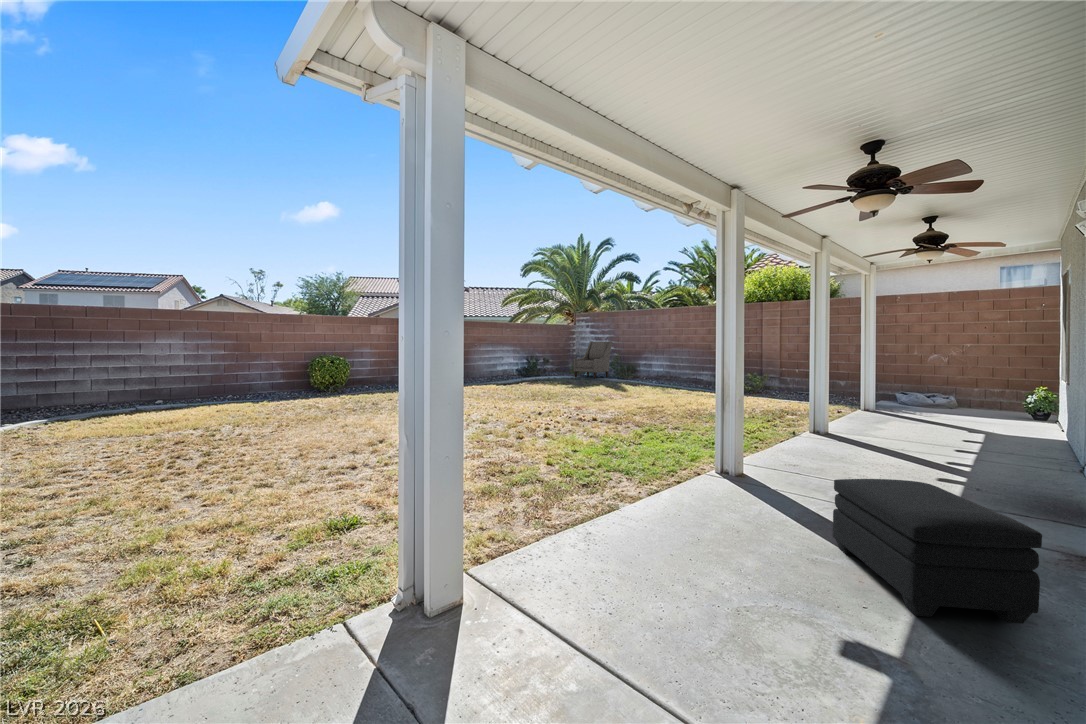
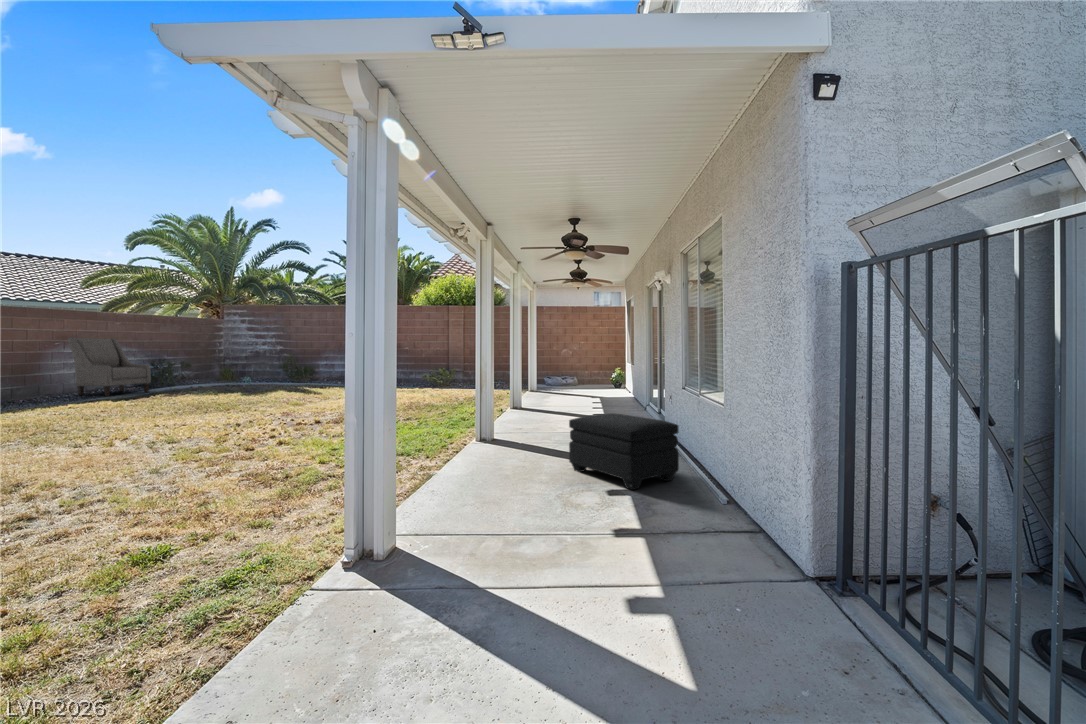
chair: present [574,341,613,379] -> present [68,337,151,396]

